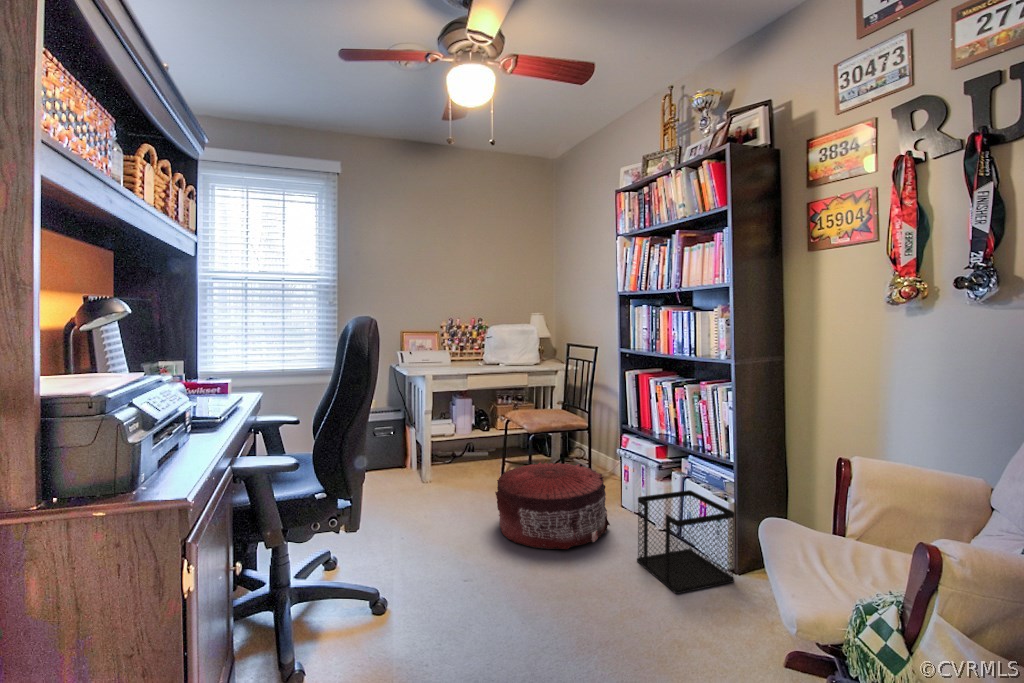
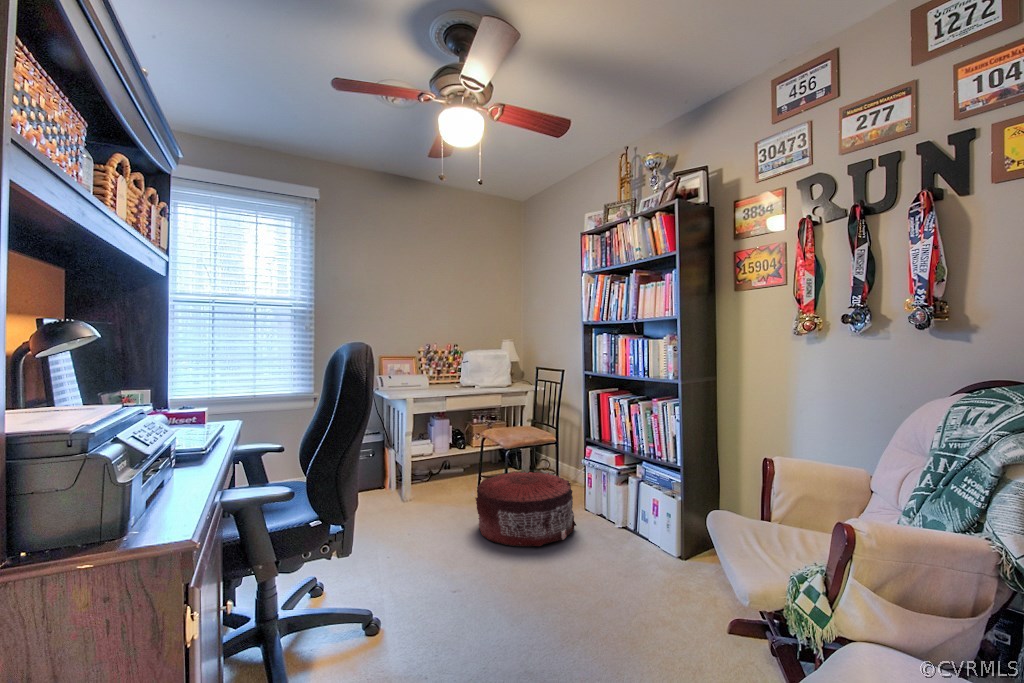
wastebasket: present [637,490,735,594] -> none [601,492,683,579]

